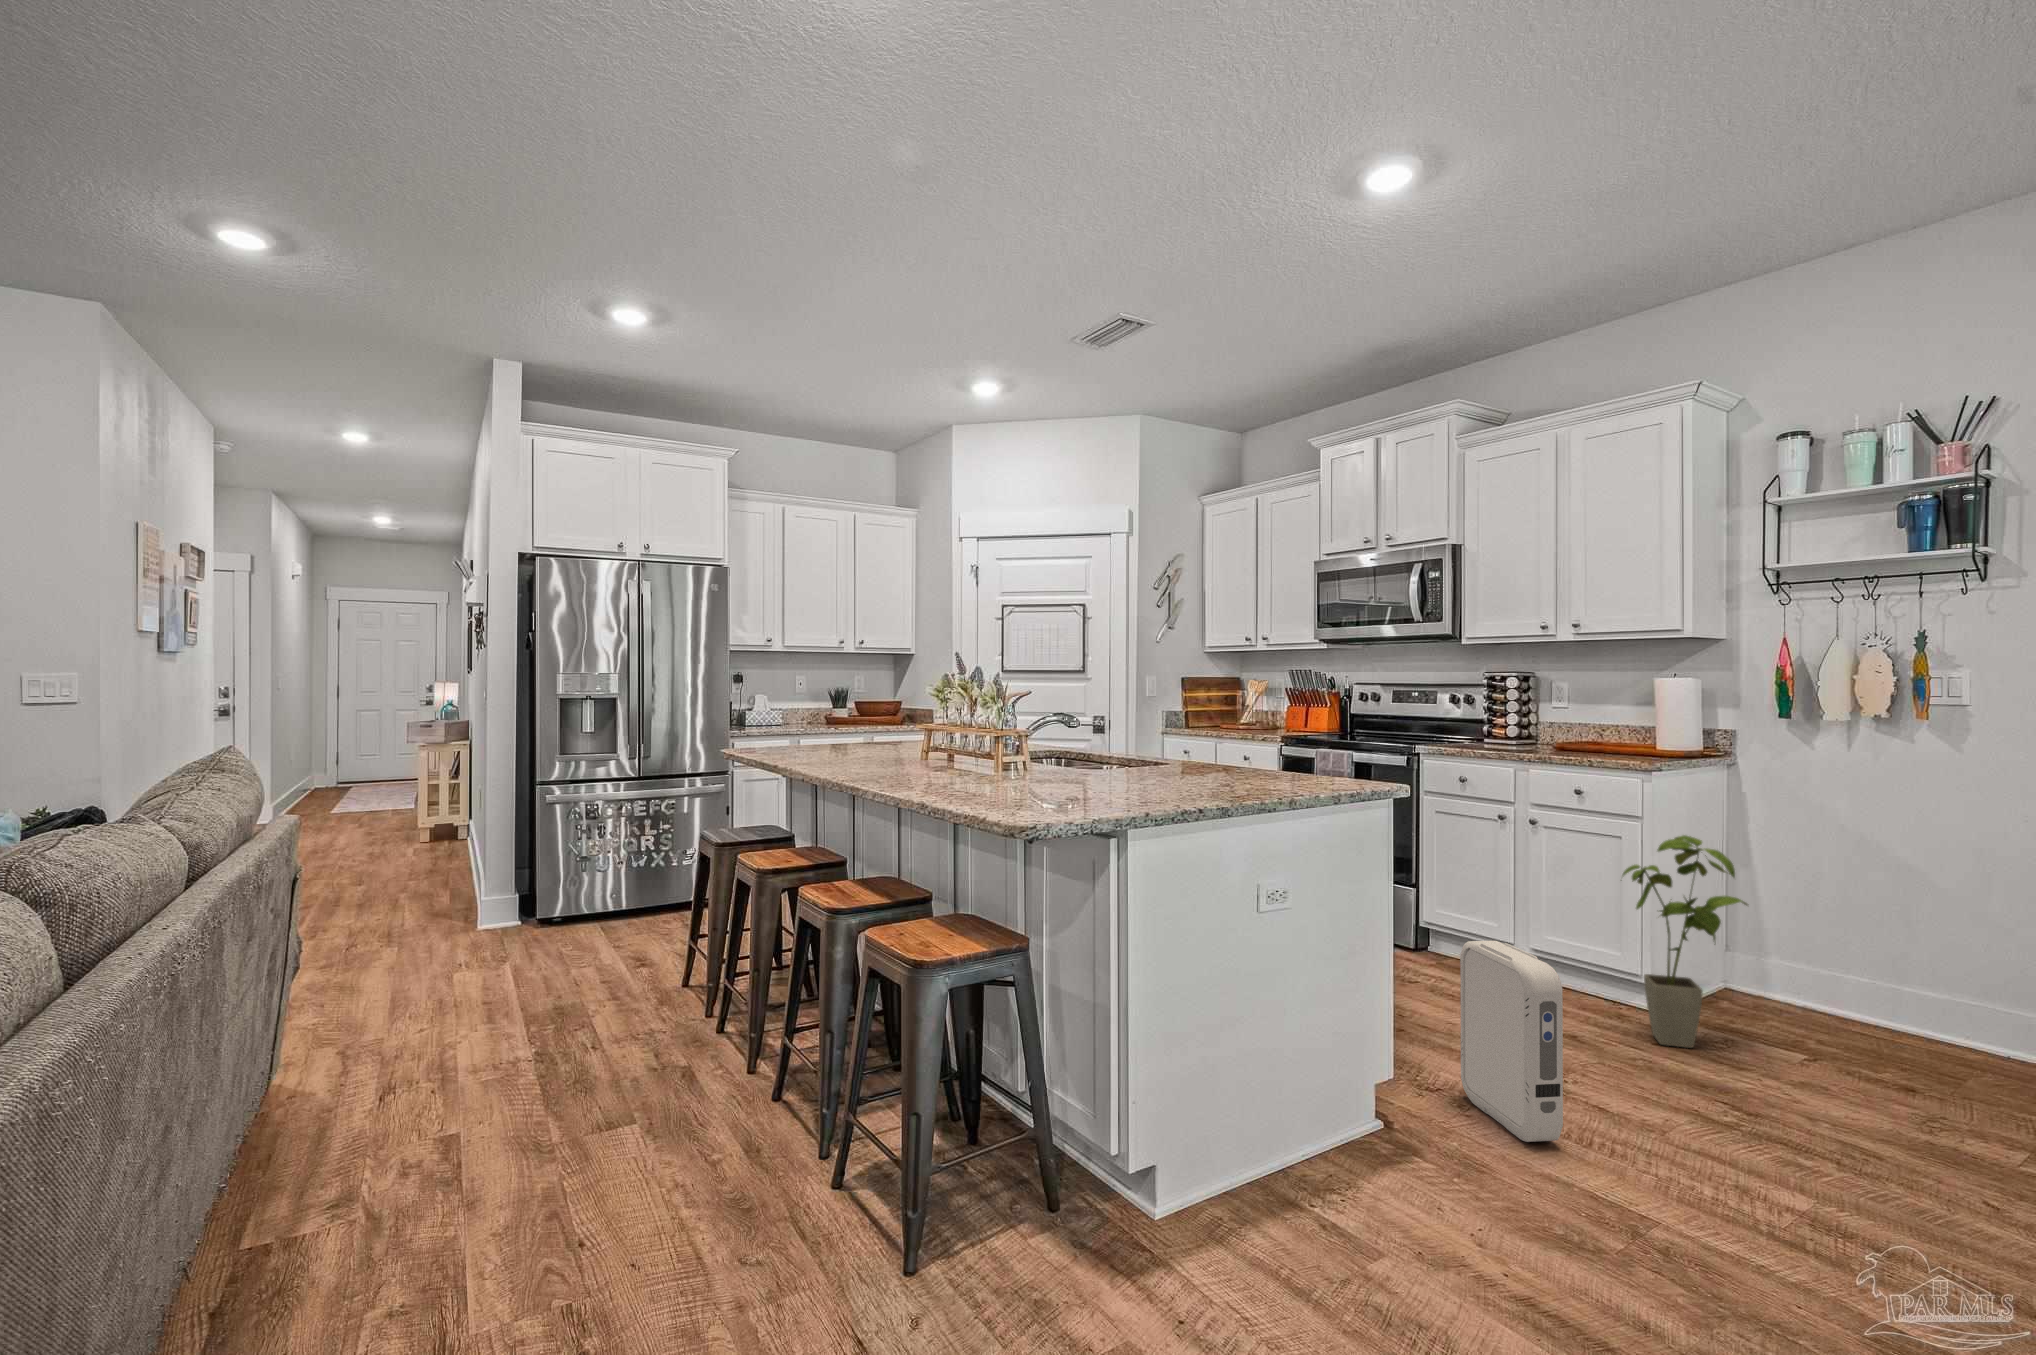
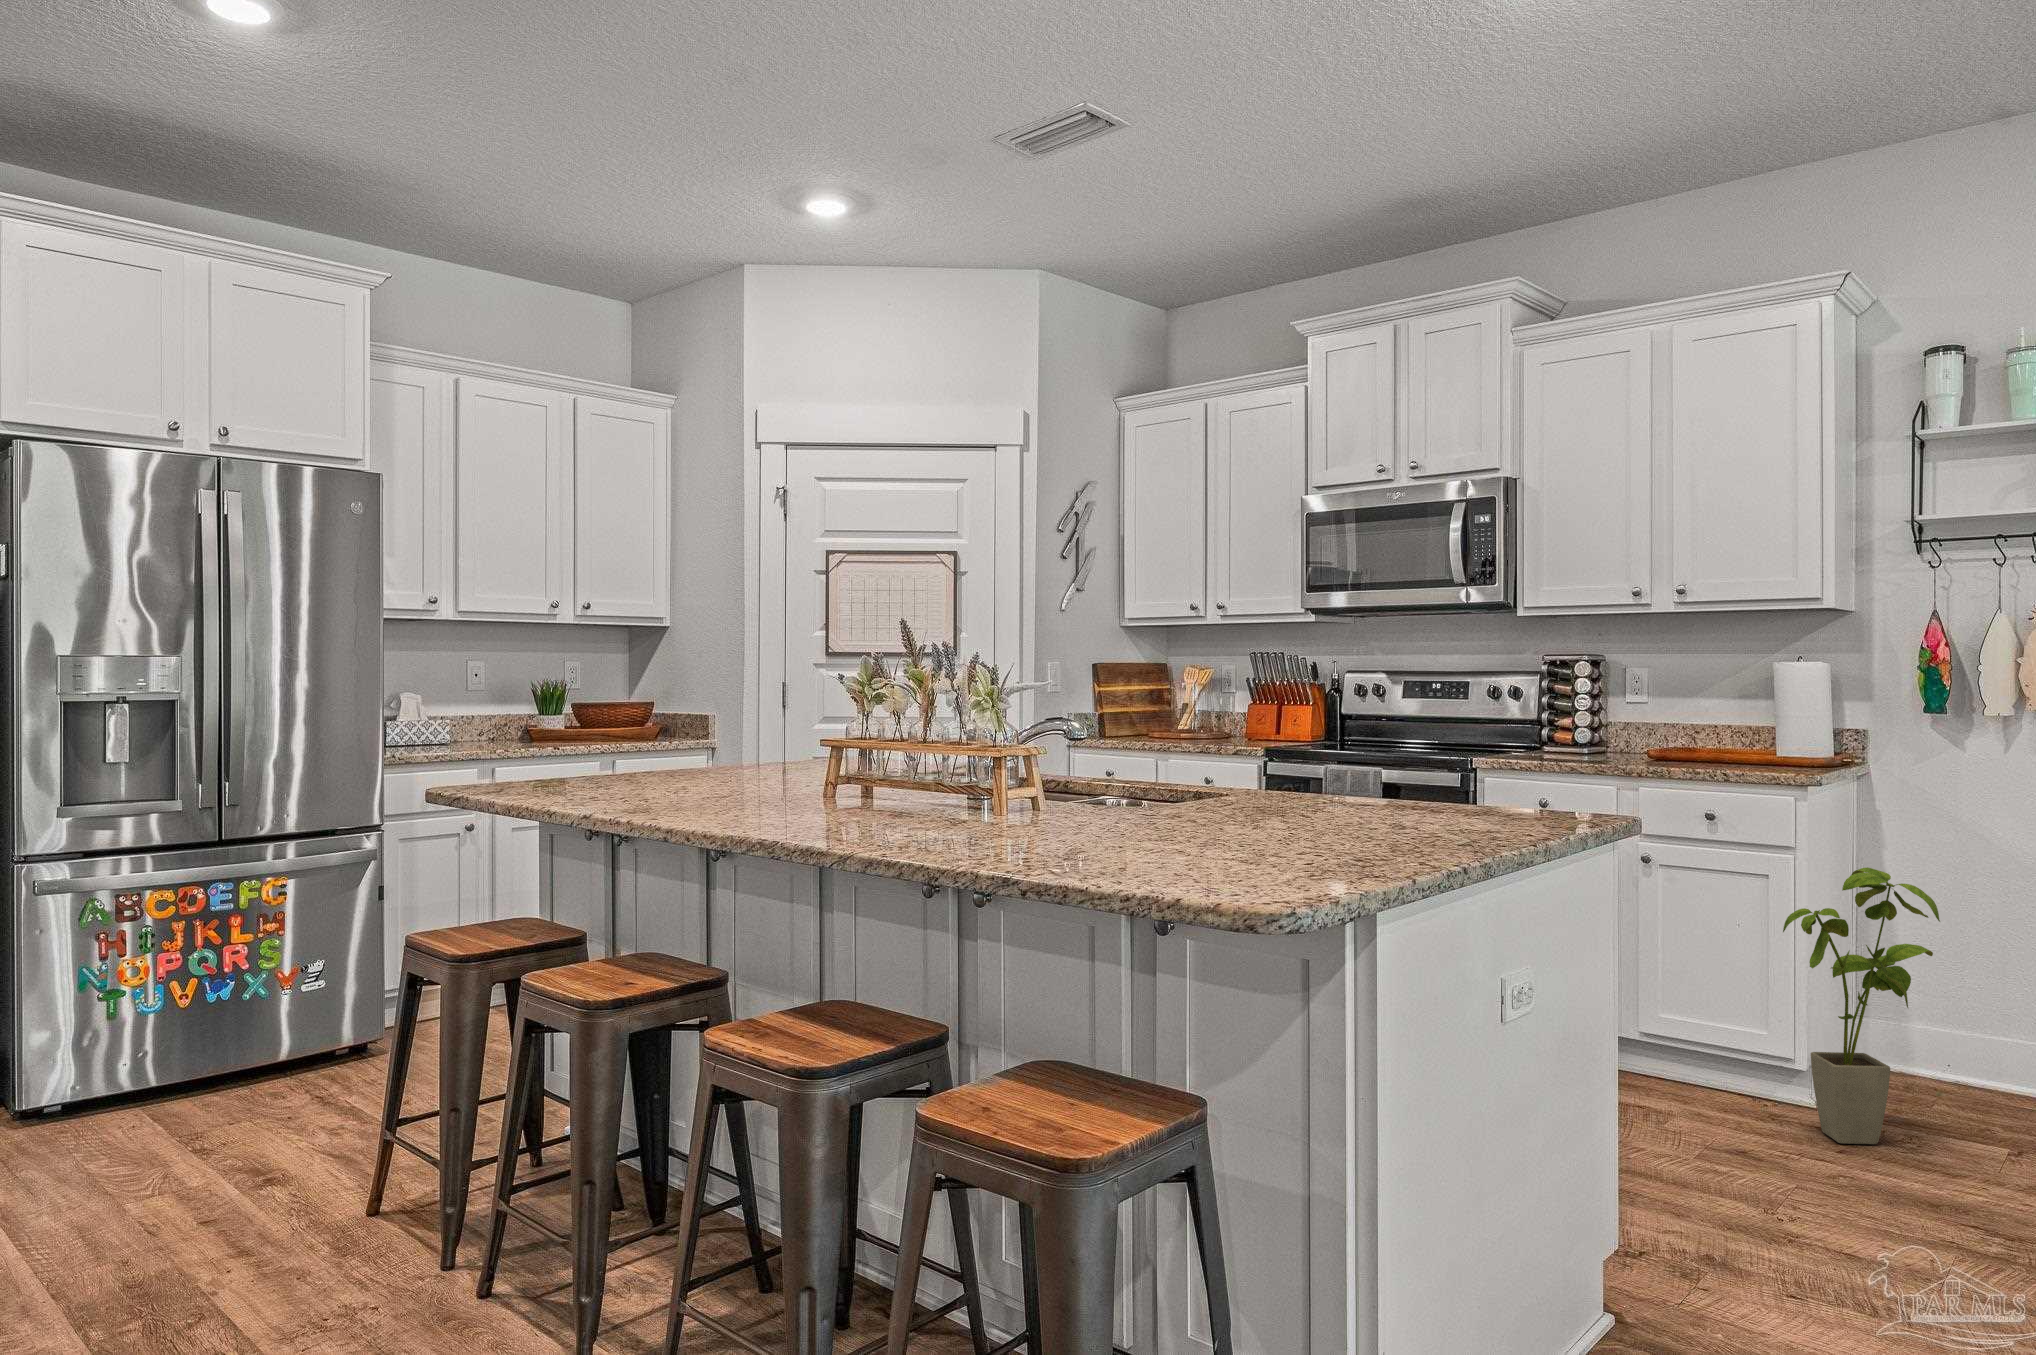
air purifier: present [1460,941,1563,1142] -> none [1661,1020,1828,1290]

